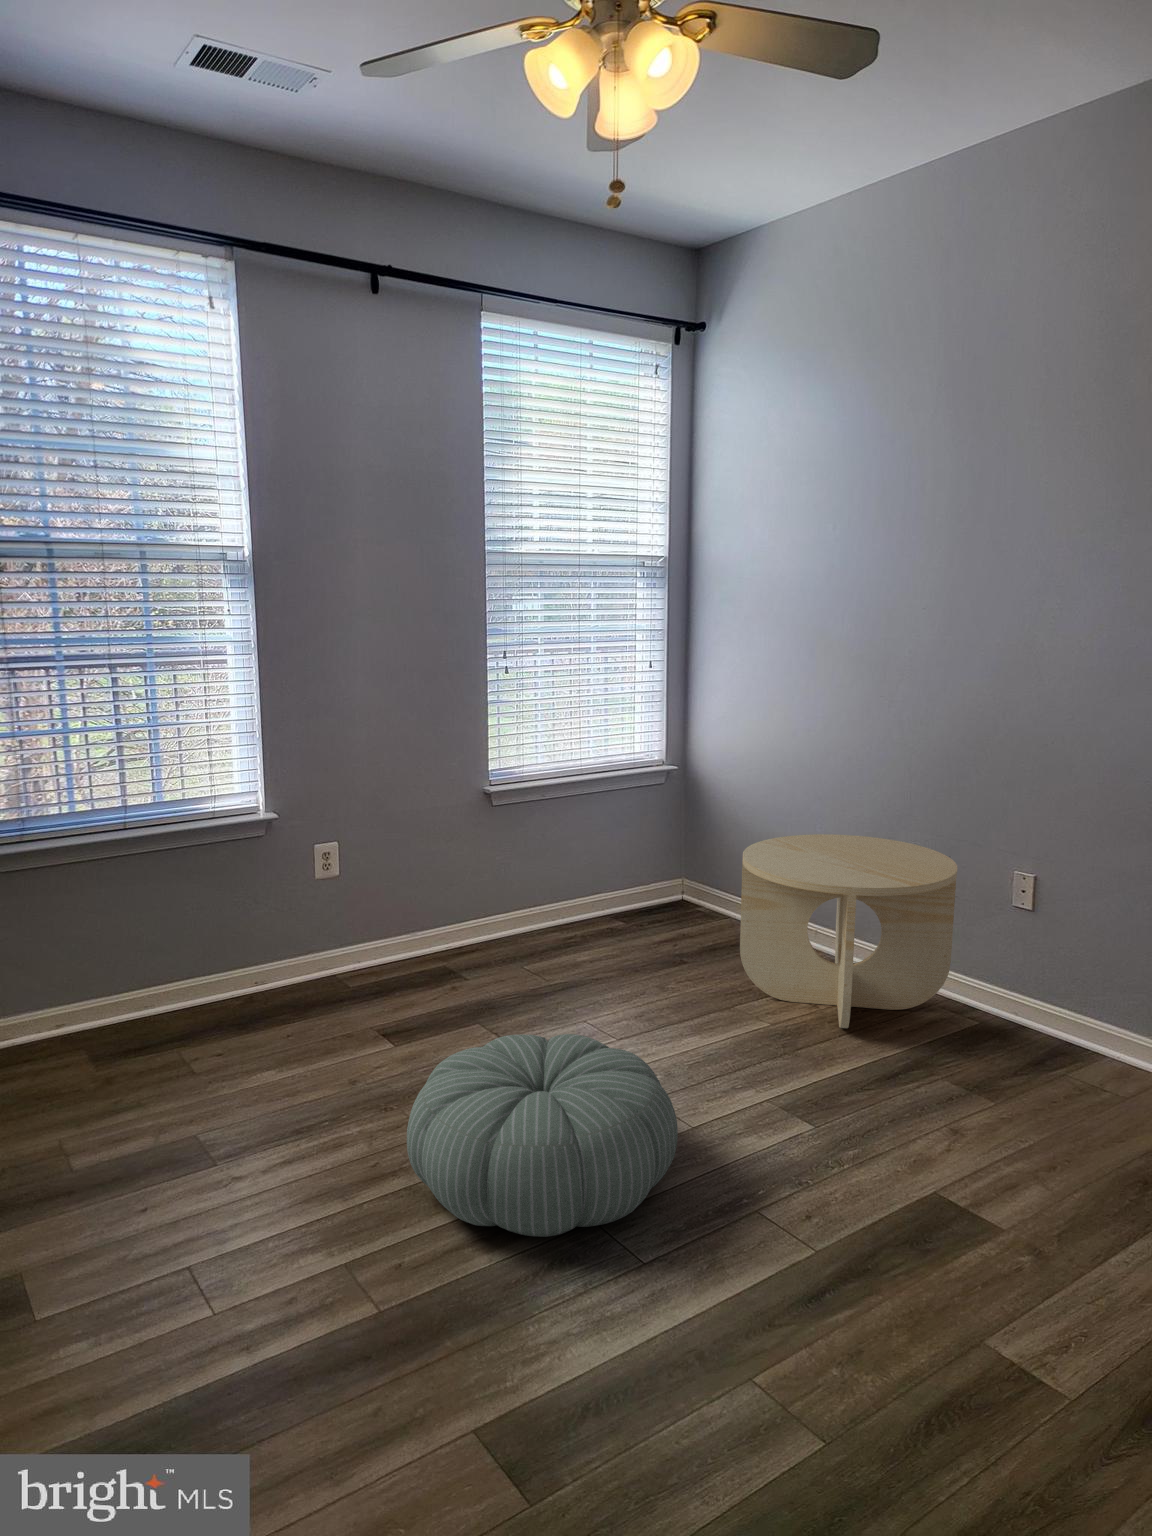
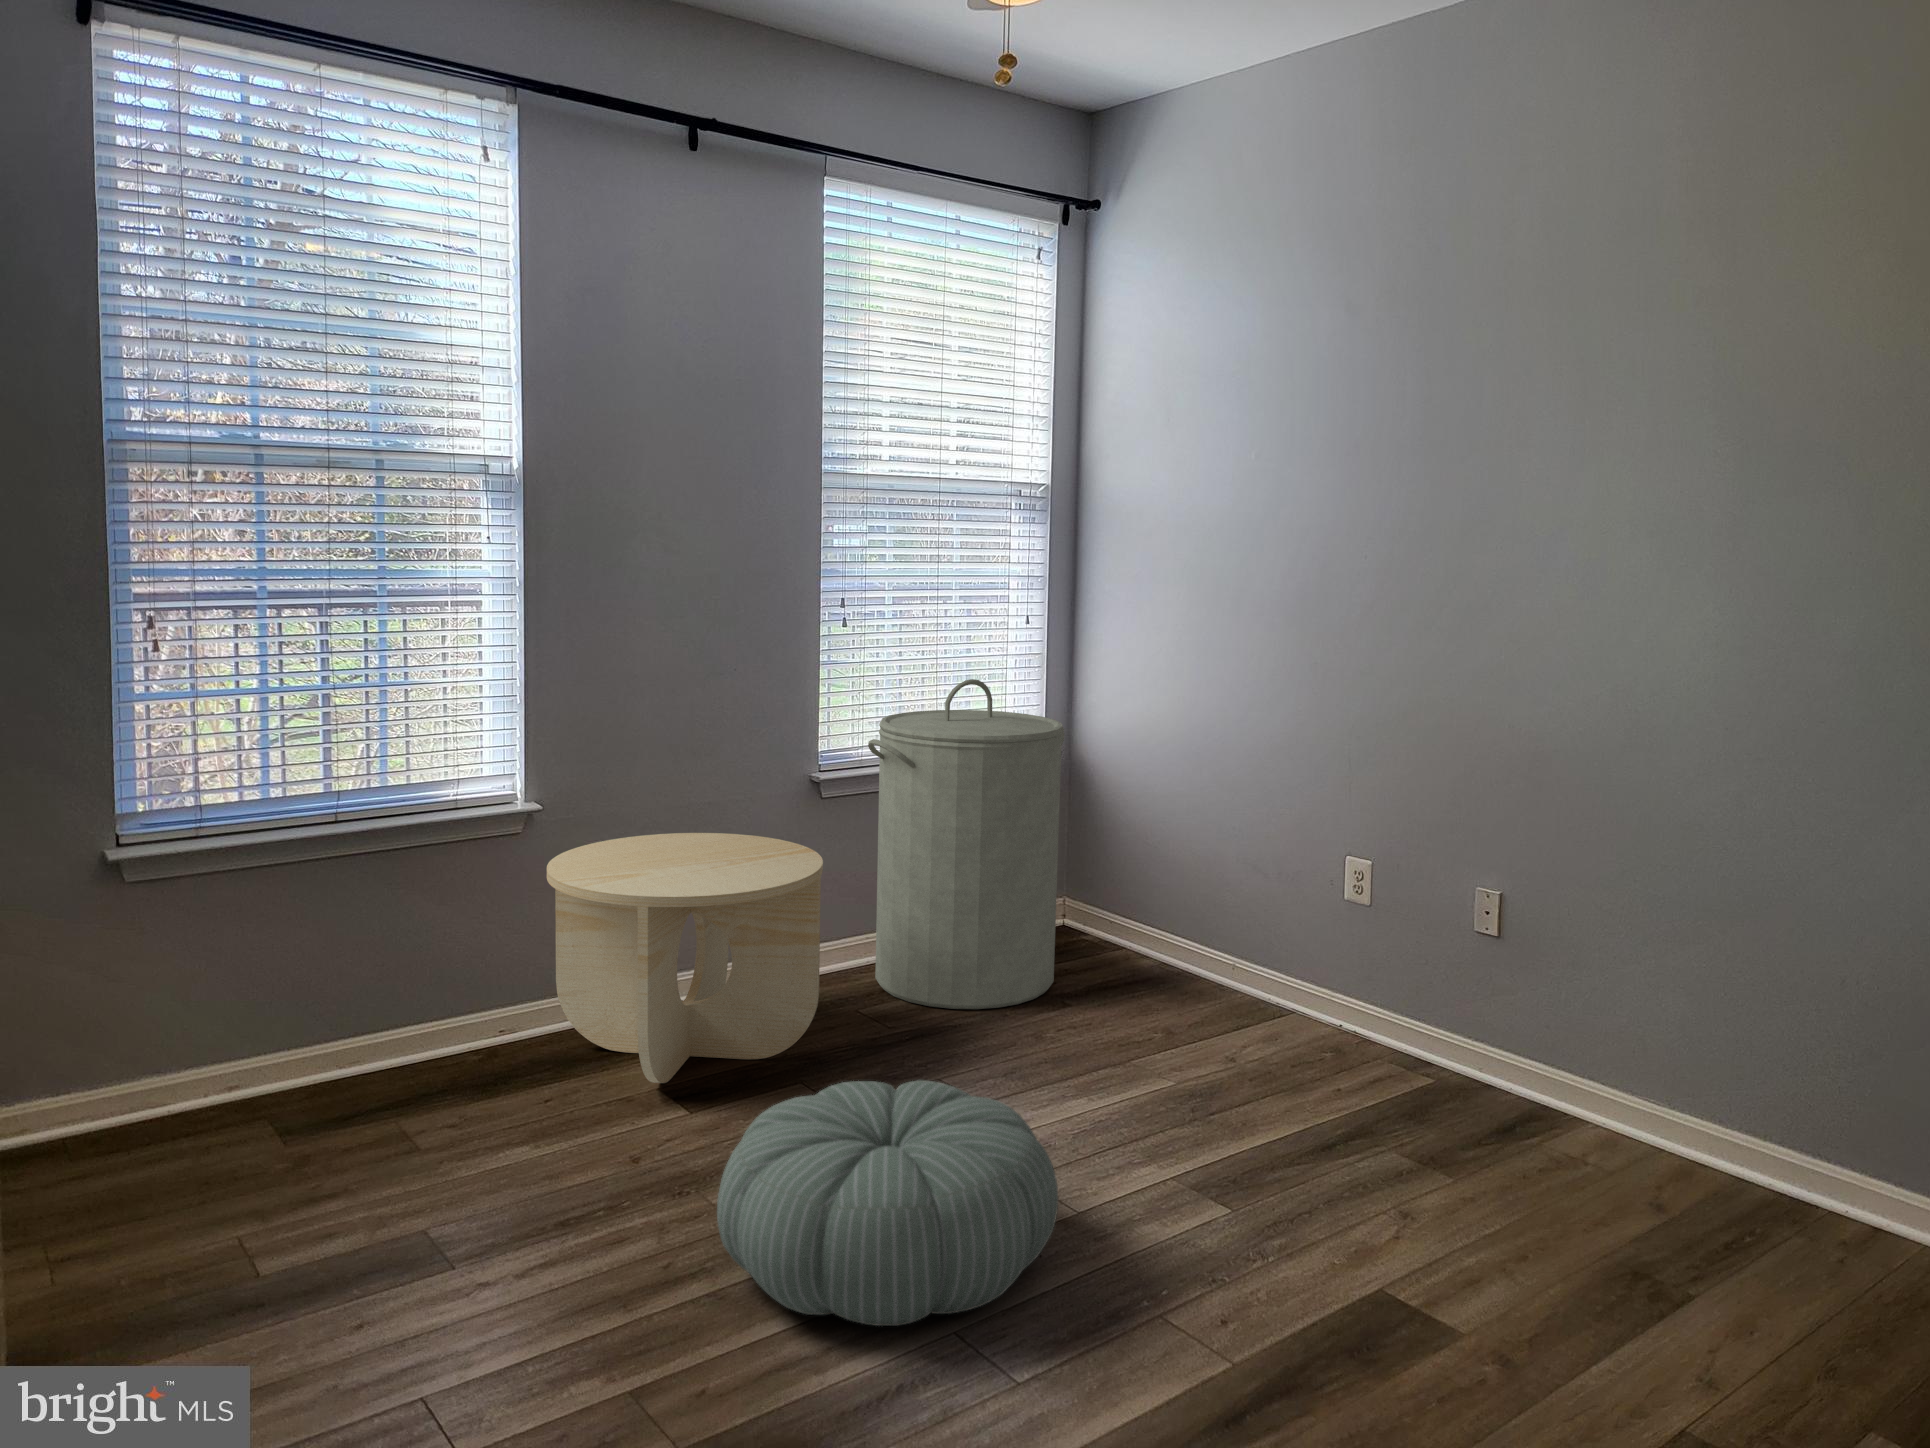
laundry hamper: none [527,711,681,966] -> present [868,679,1064,1009]
side table: present [740,834,958,1028] -> present [547,833,823,1083]

